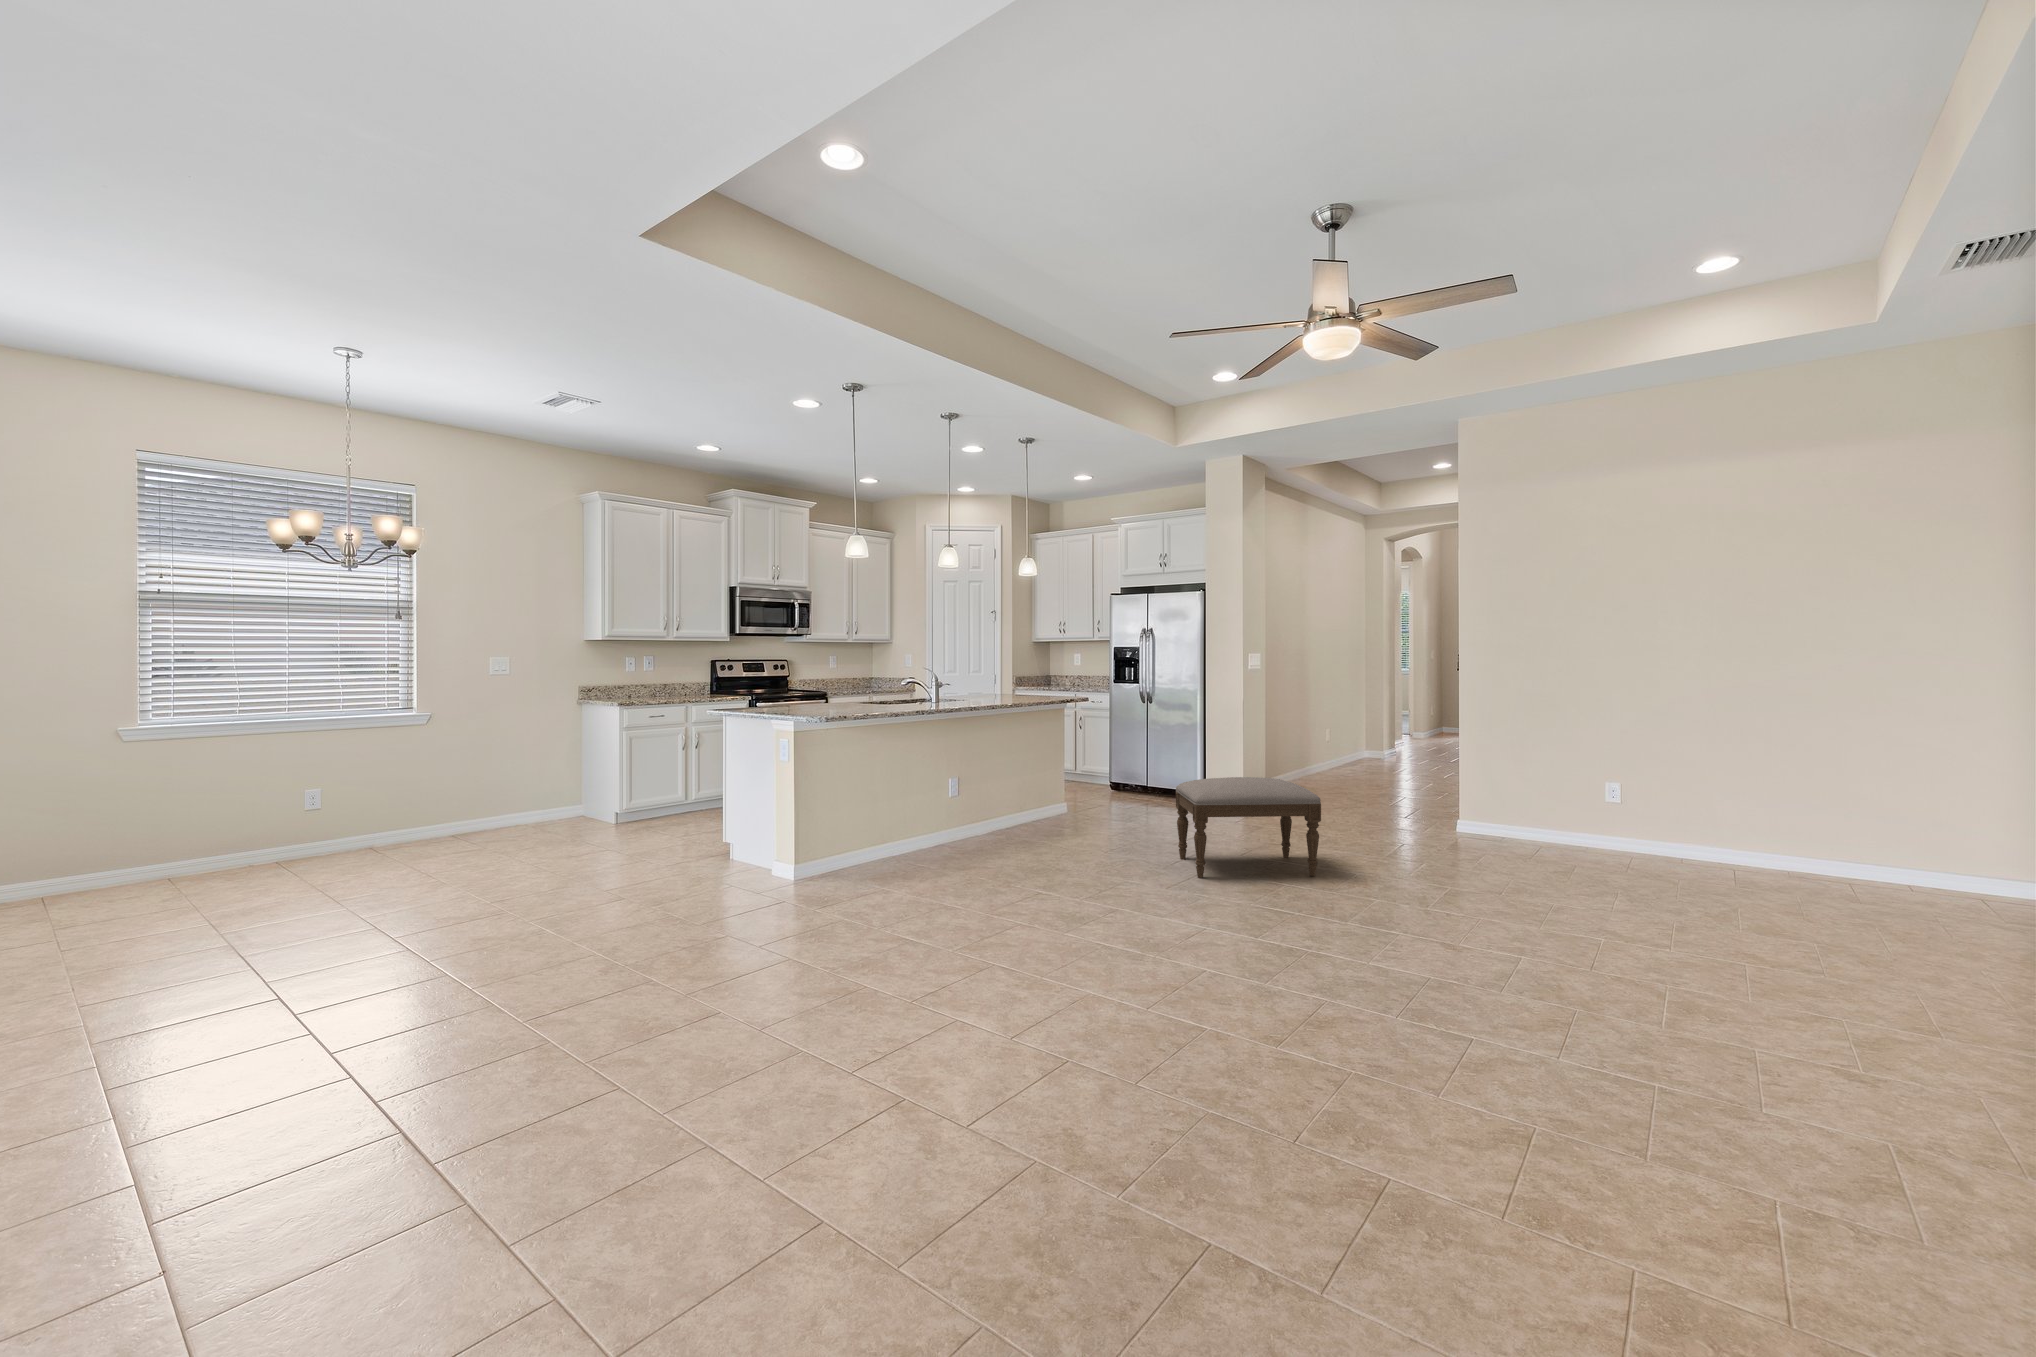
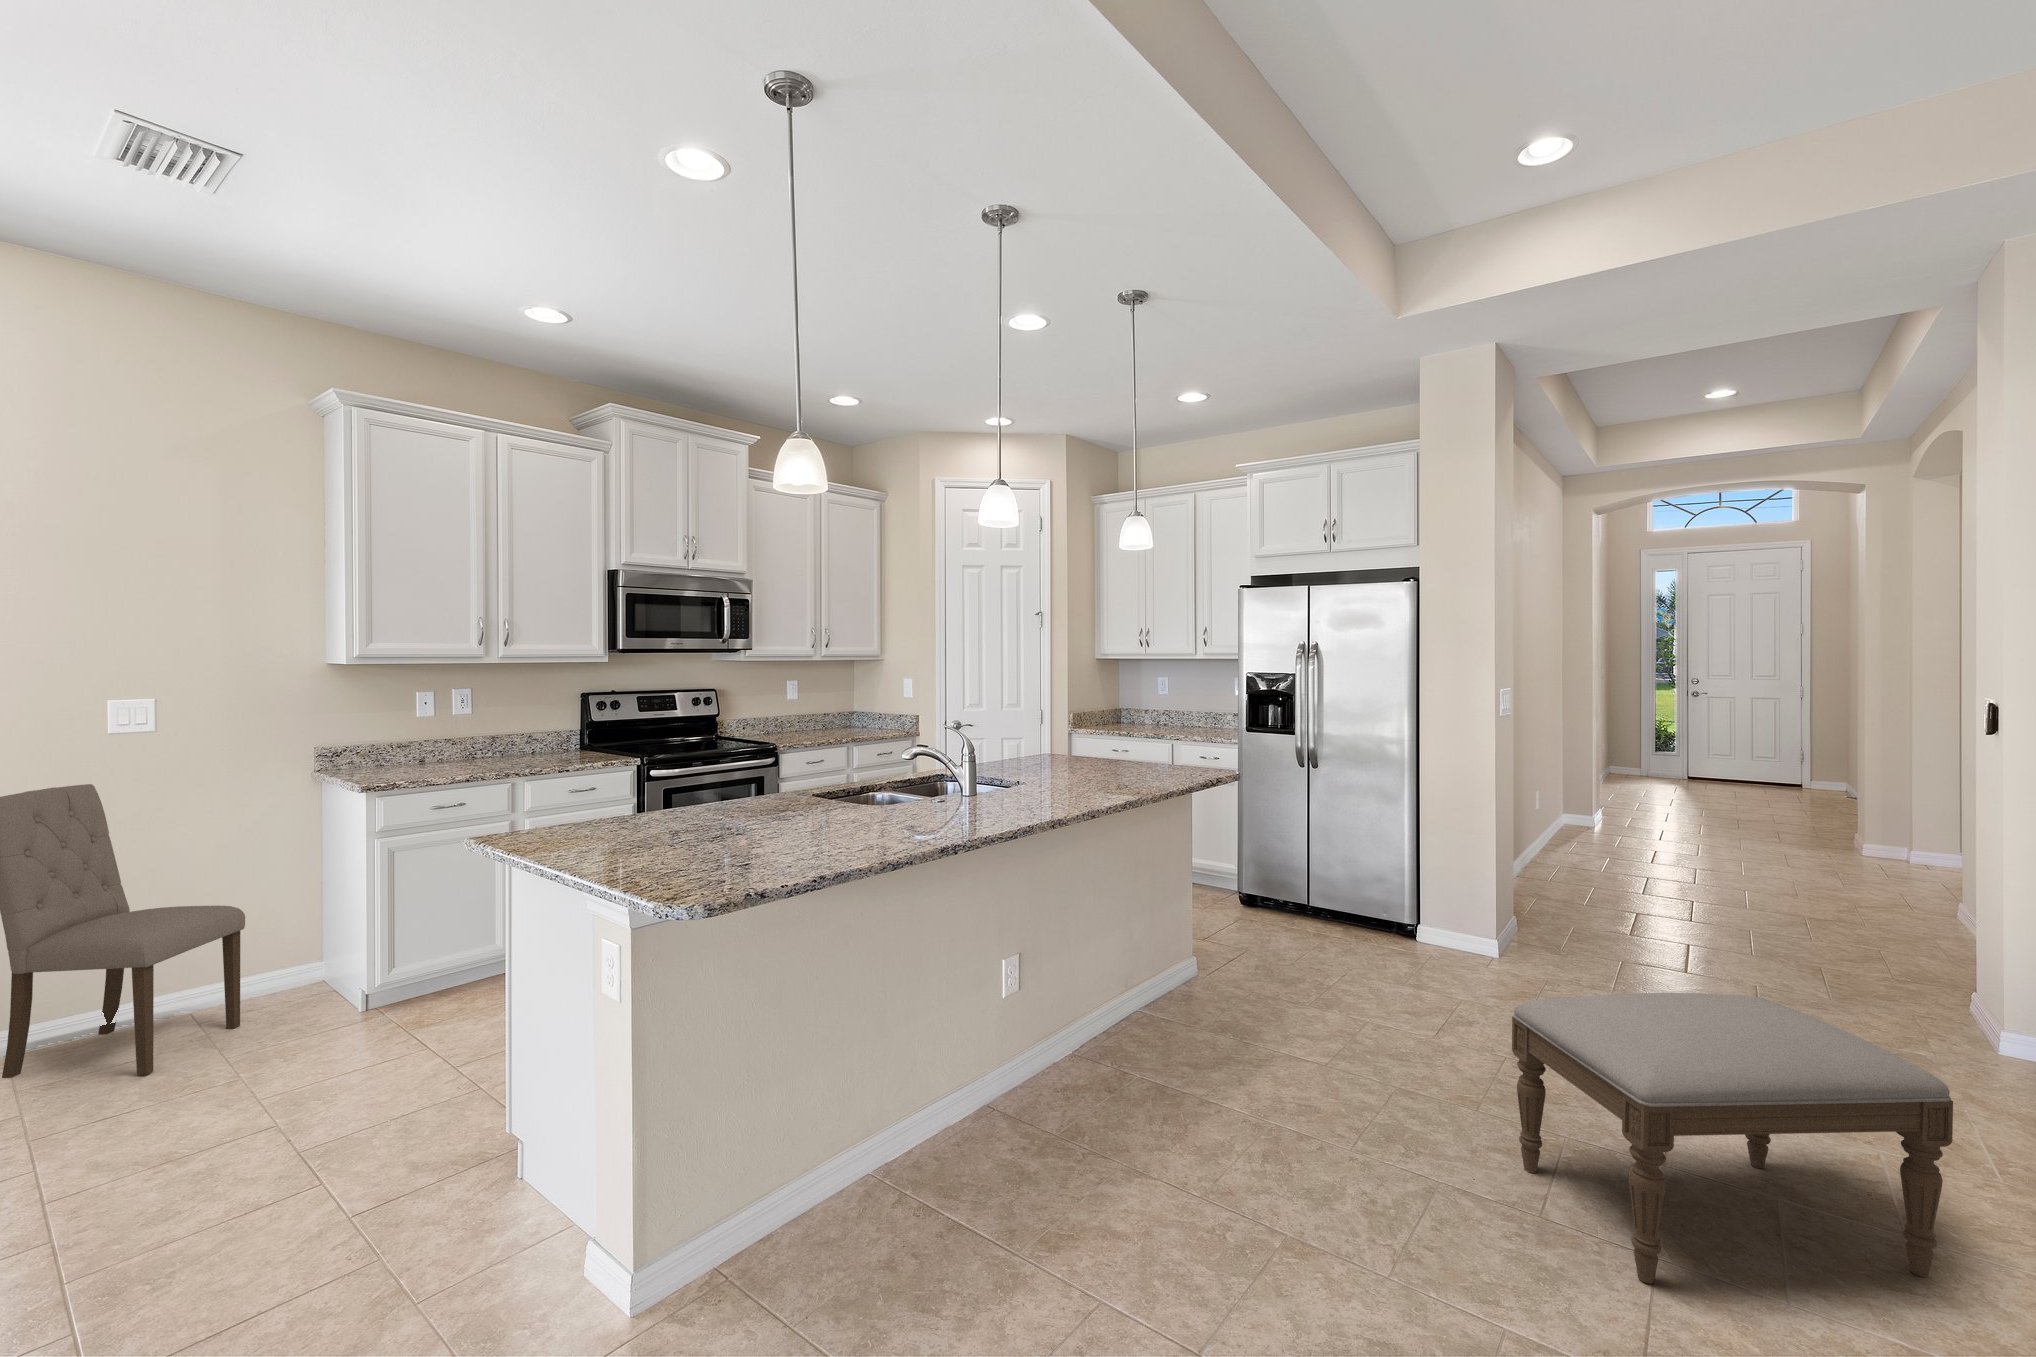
dining chair: none [449,701,559,841] -> present [0,784,245,1078]

